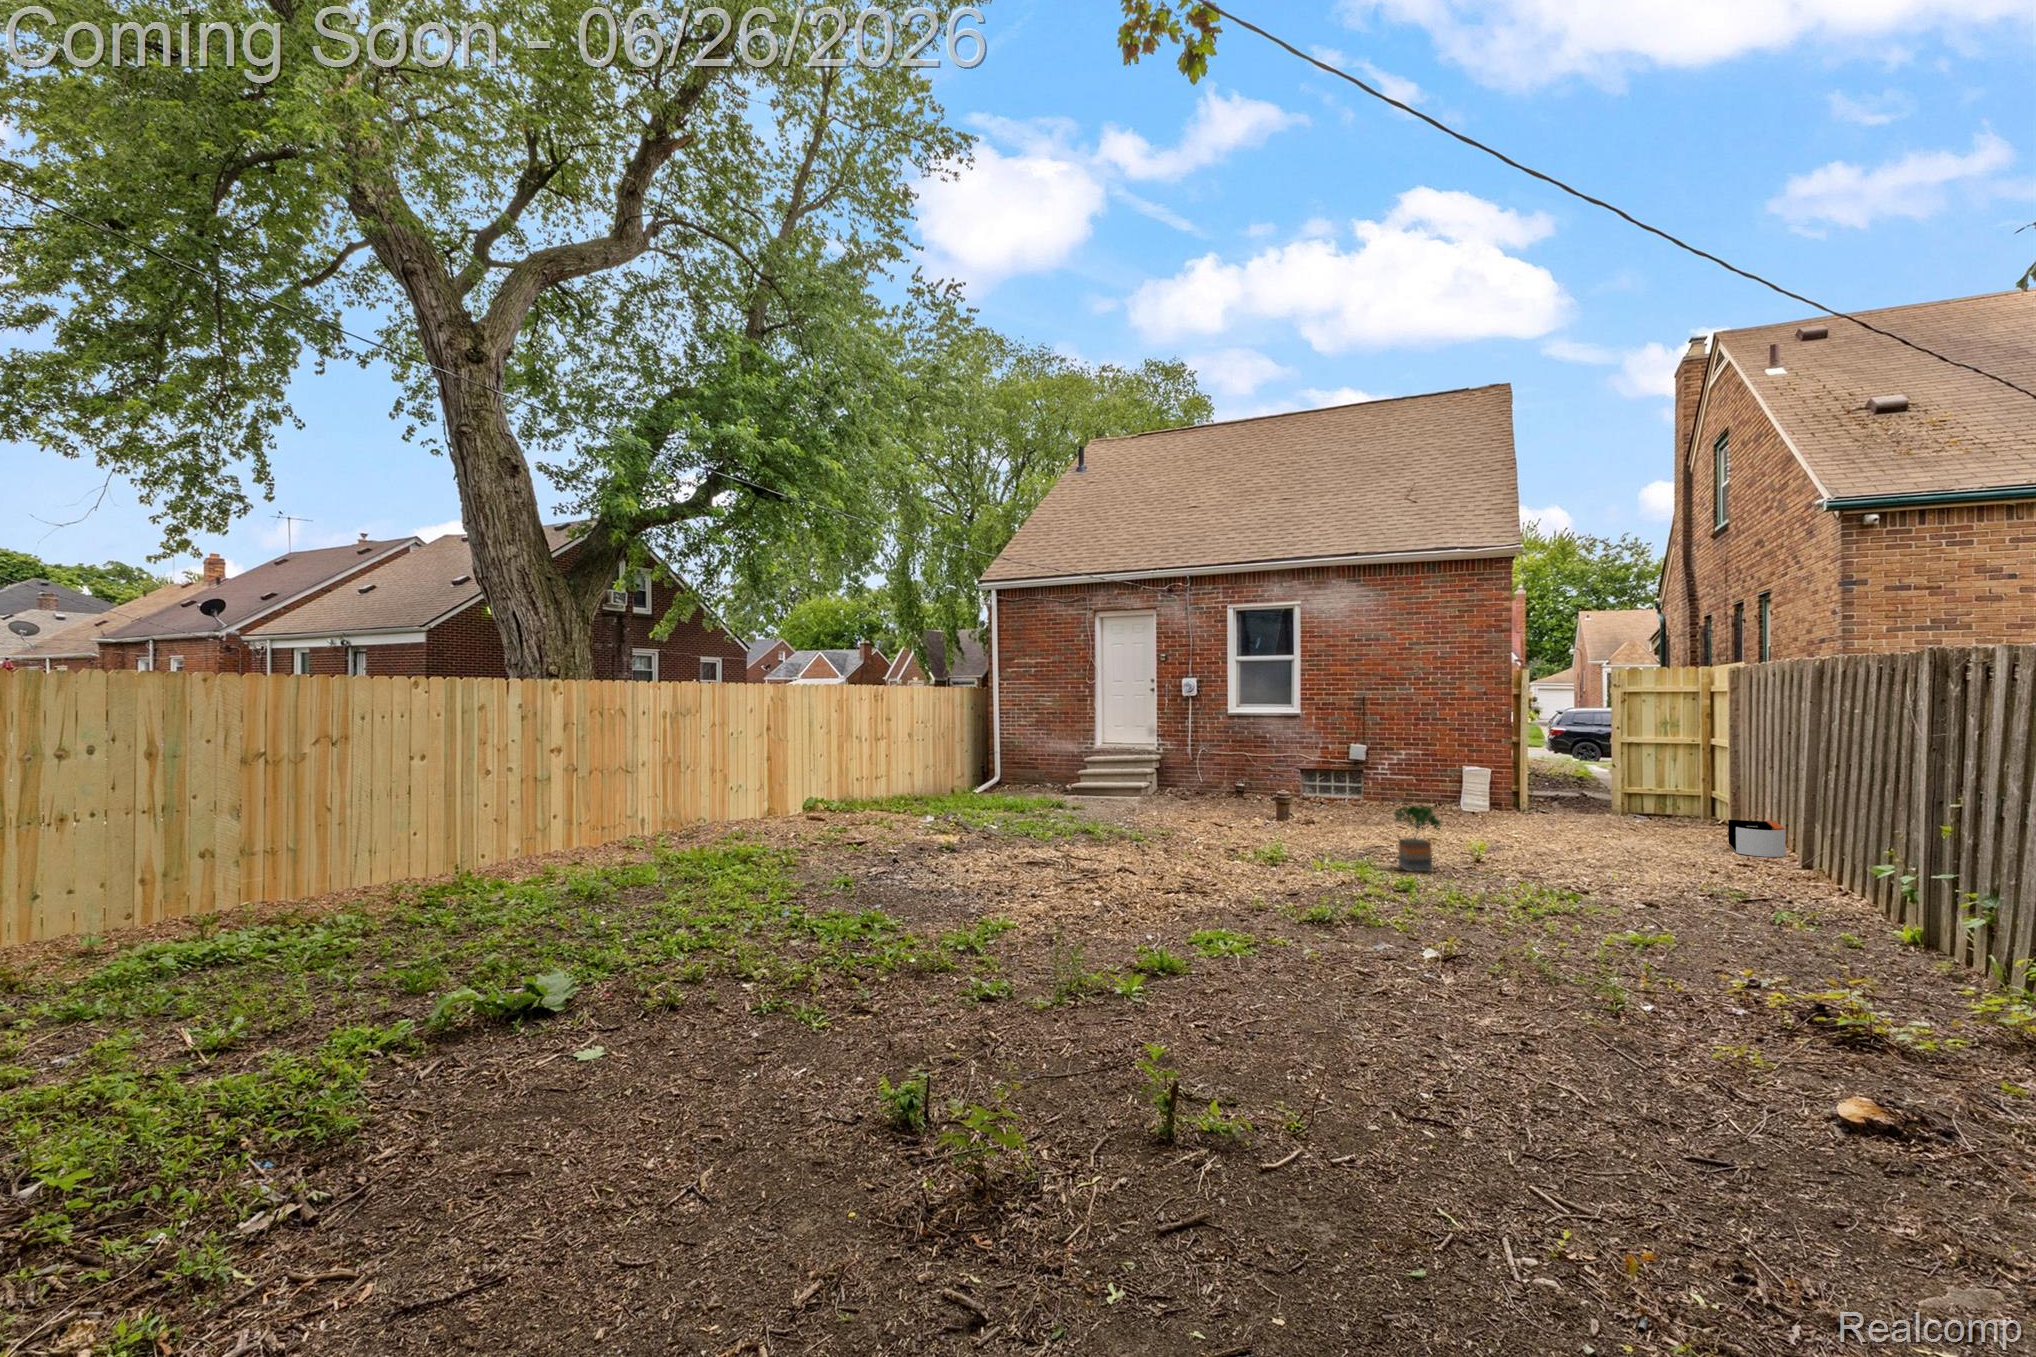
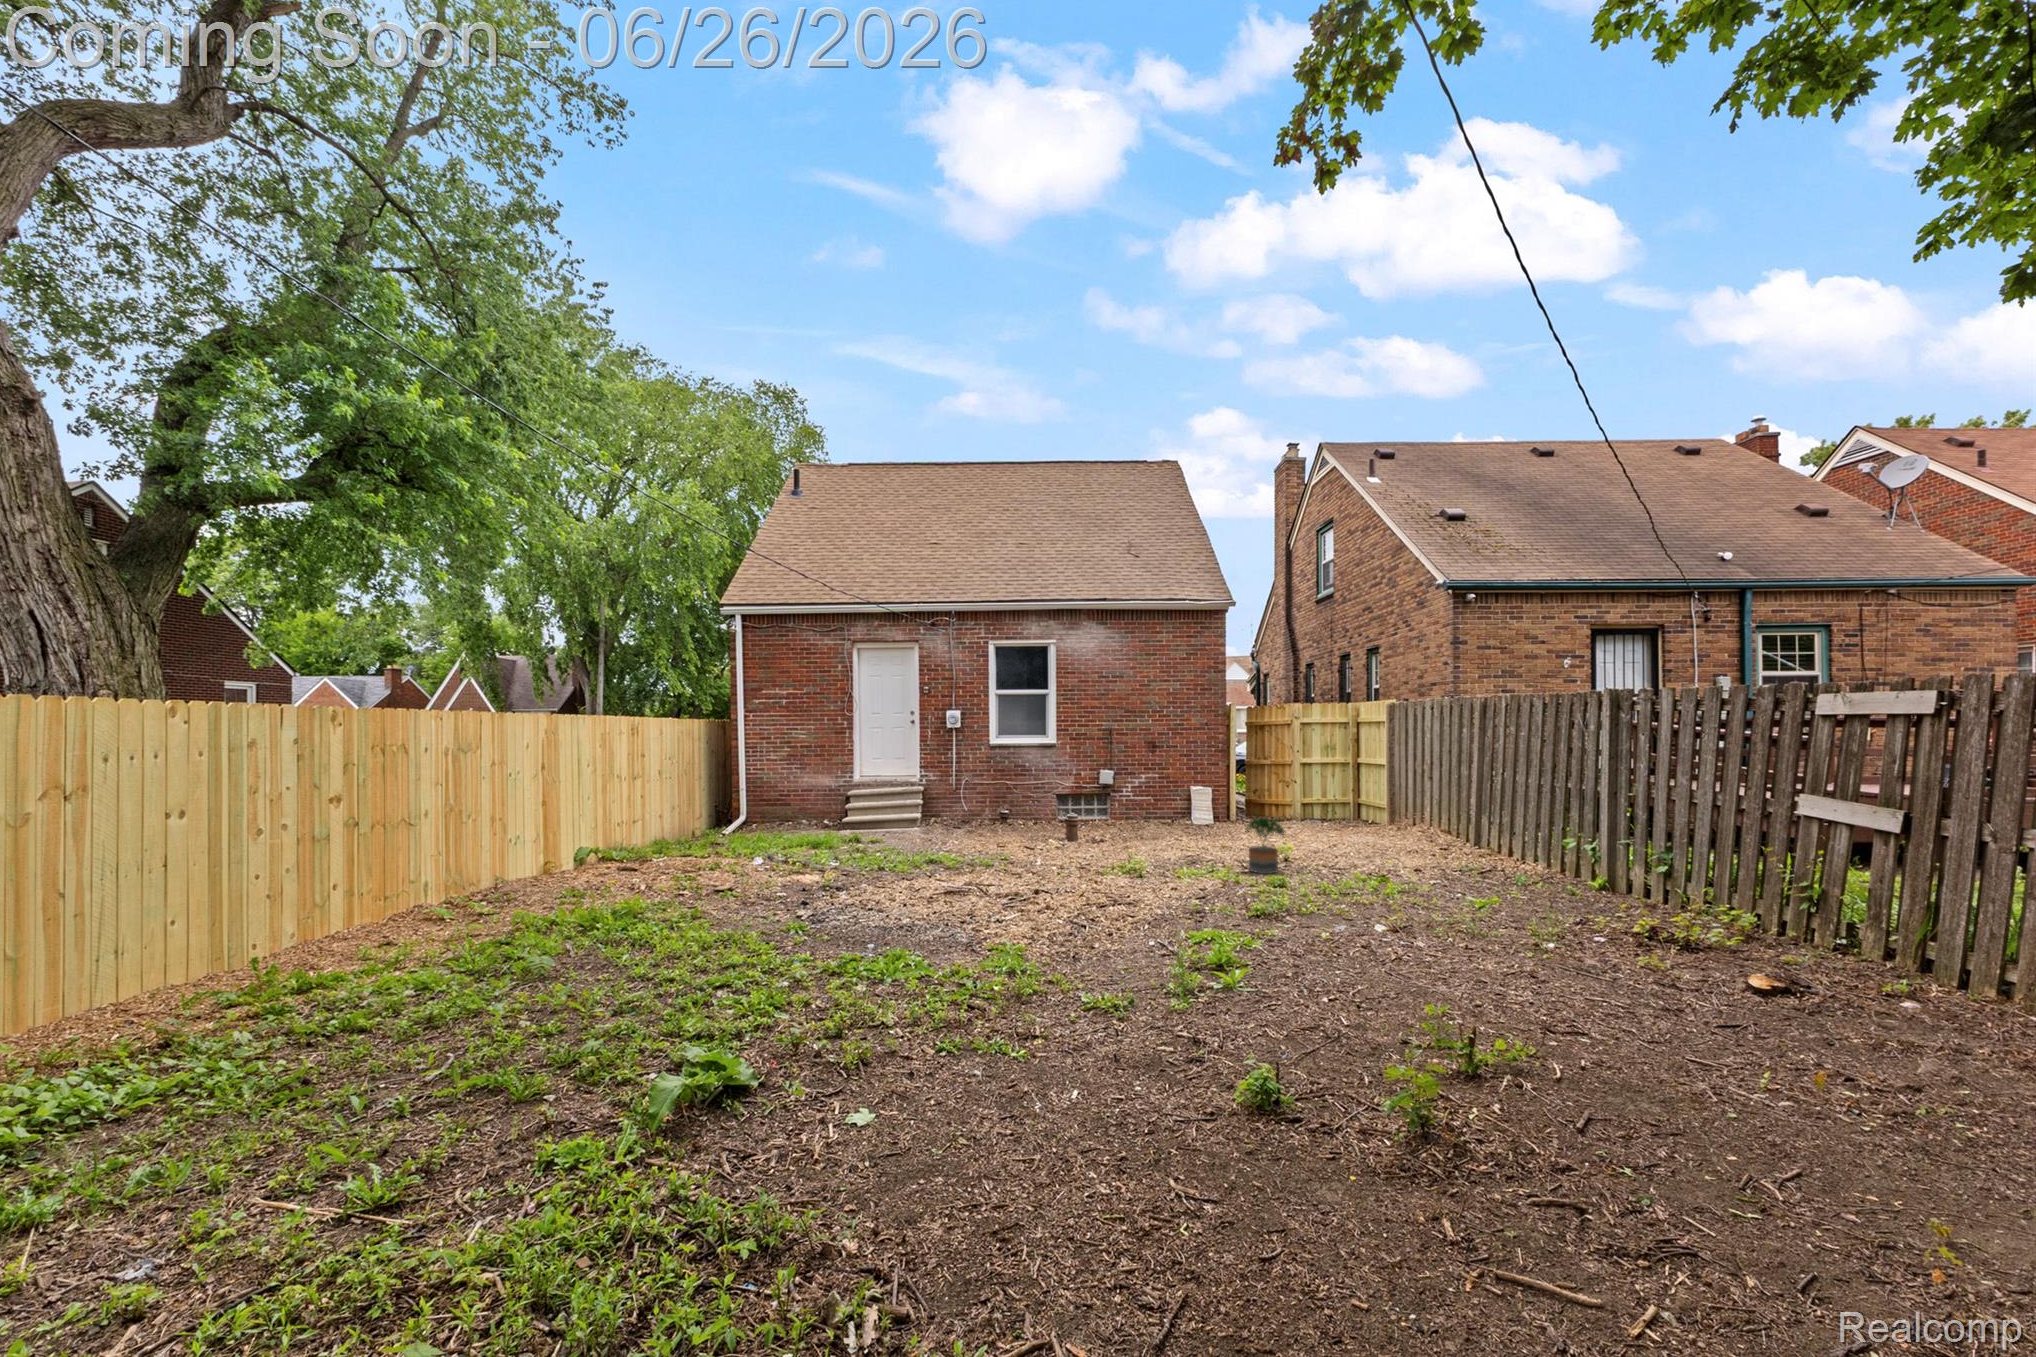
storage bin: present [1728,820,1786,857] -> none [1422,818,1467,844]

